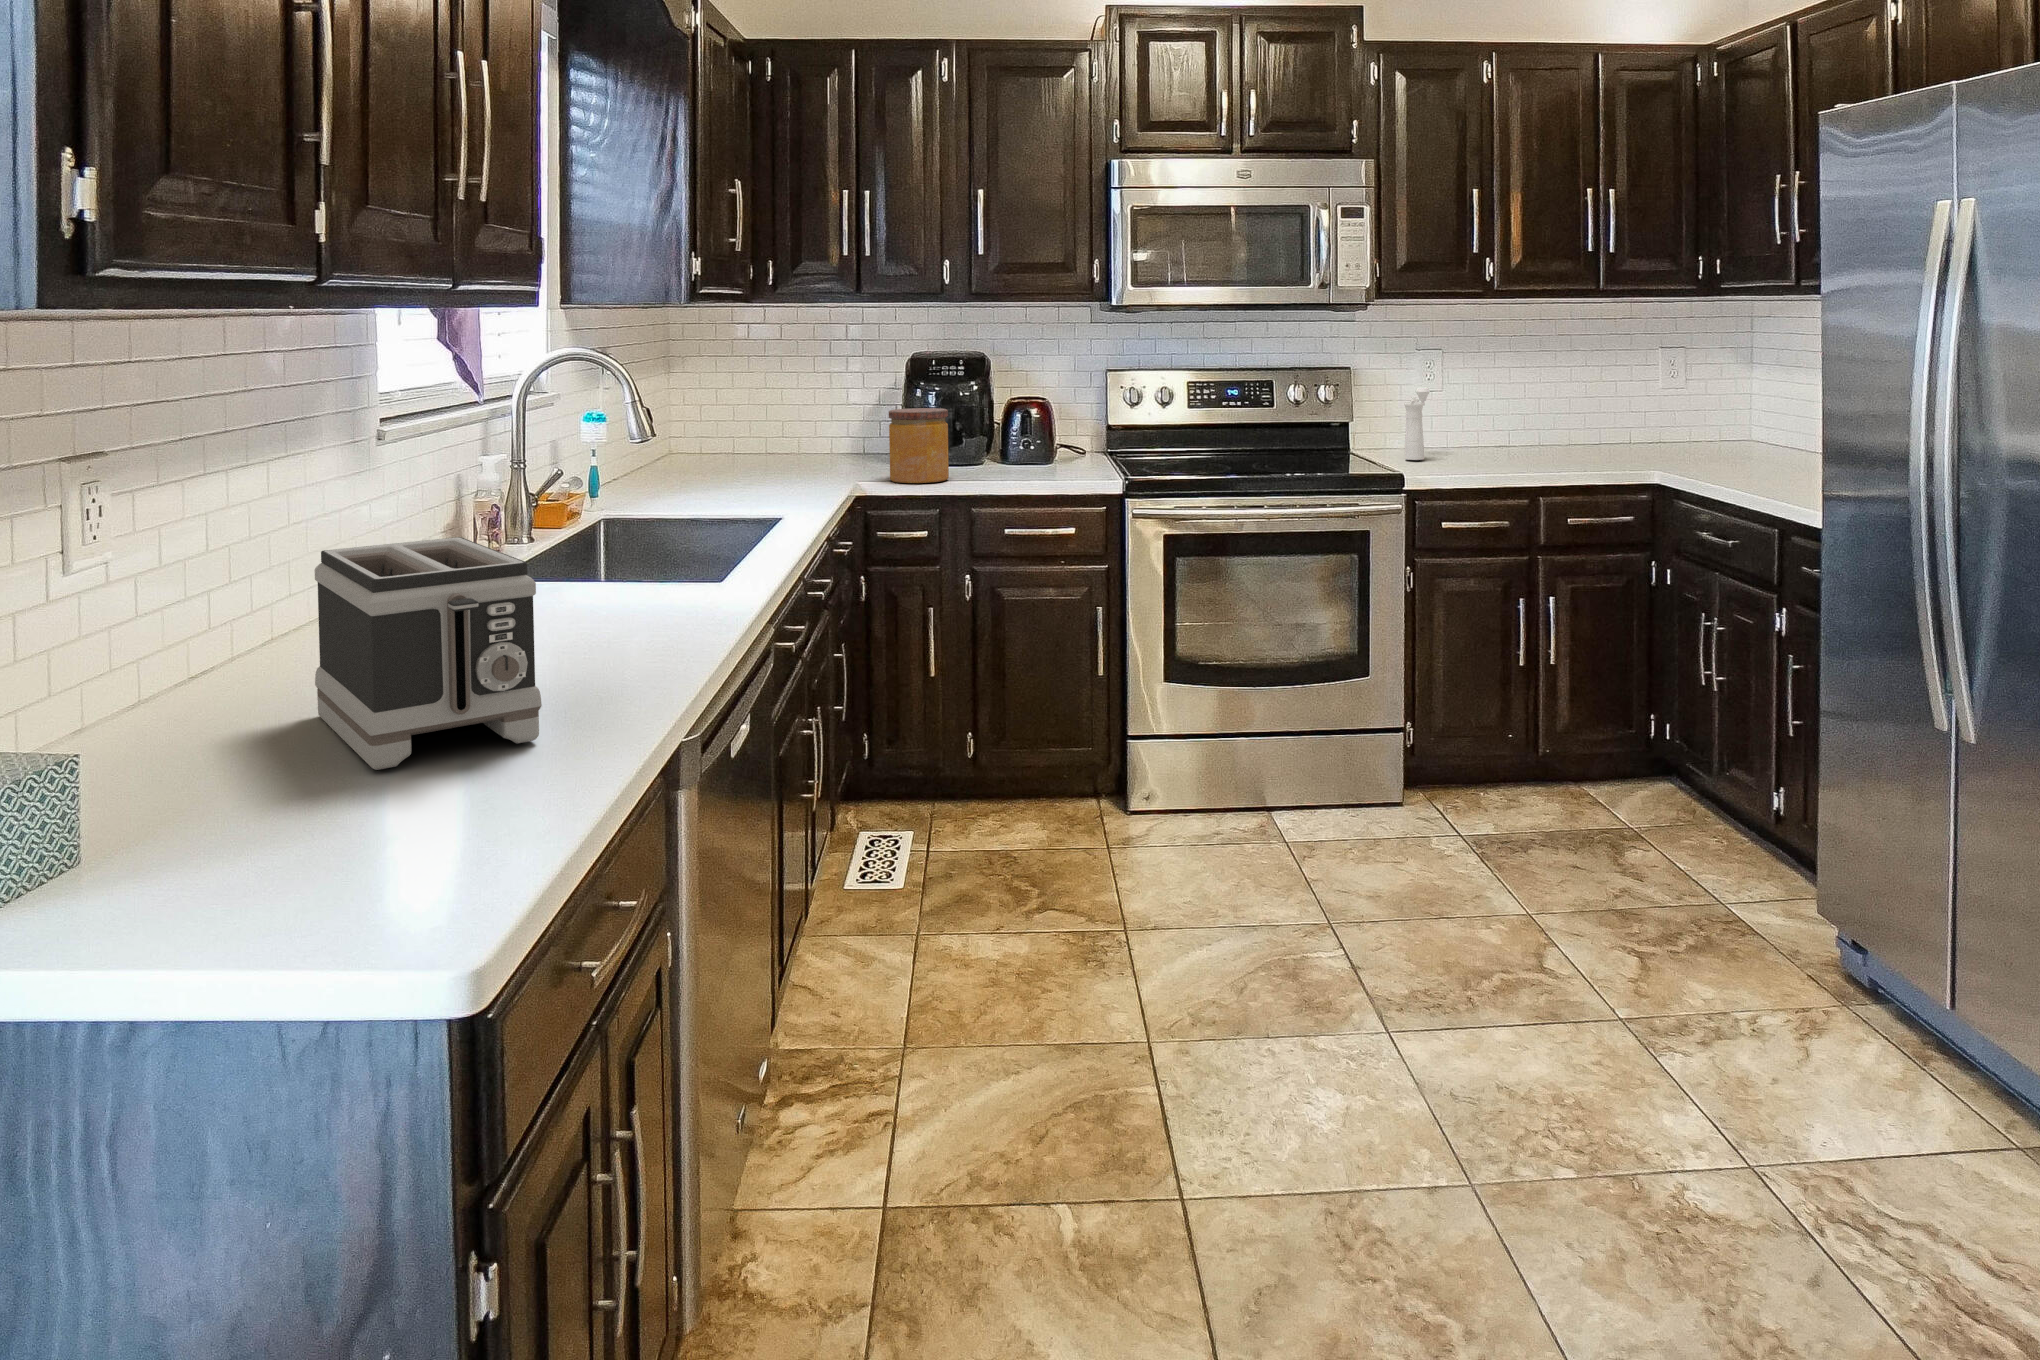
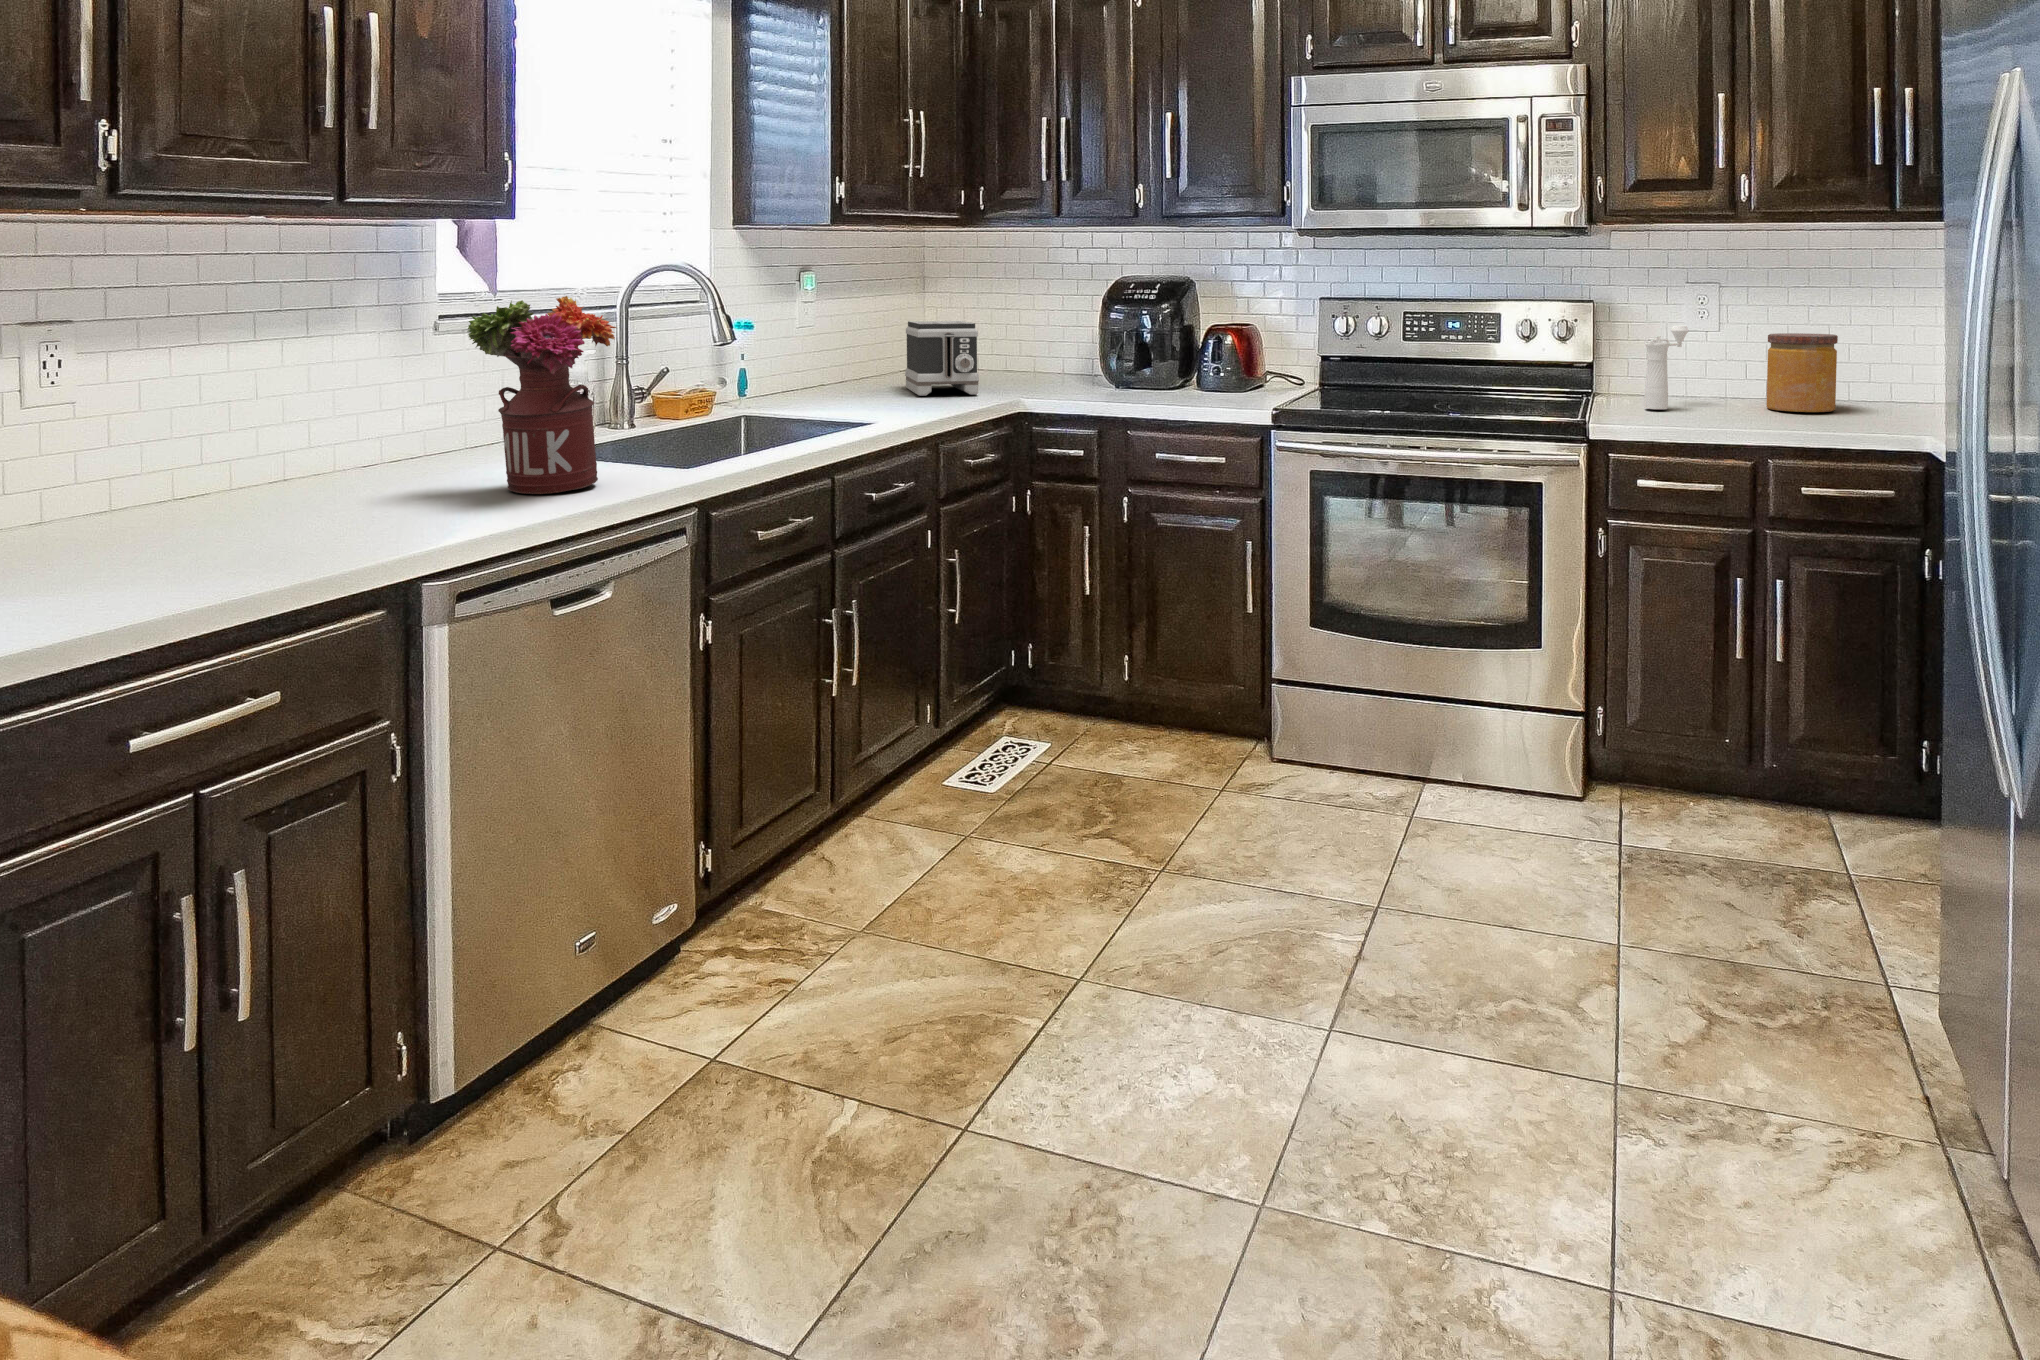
flower arrangement: none [537,402,698,625] -> present [467,296,616,494]
jar: present [889,408,949,483] -> present [1767,333,1838,412]
toaster: present [315,537,542,770] -> present [905,321,979,396]

